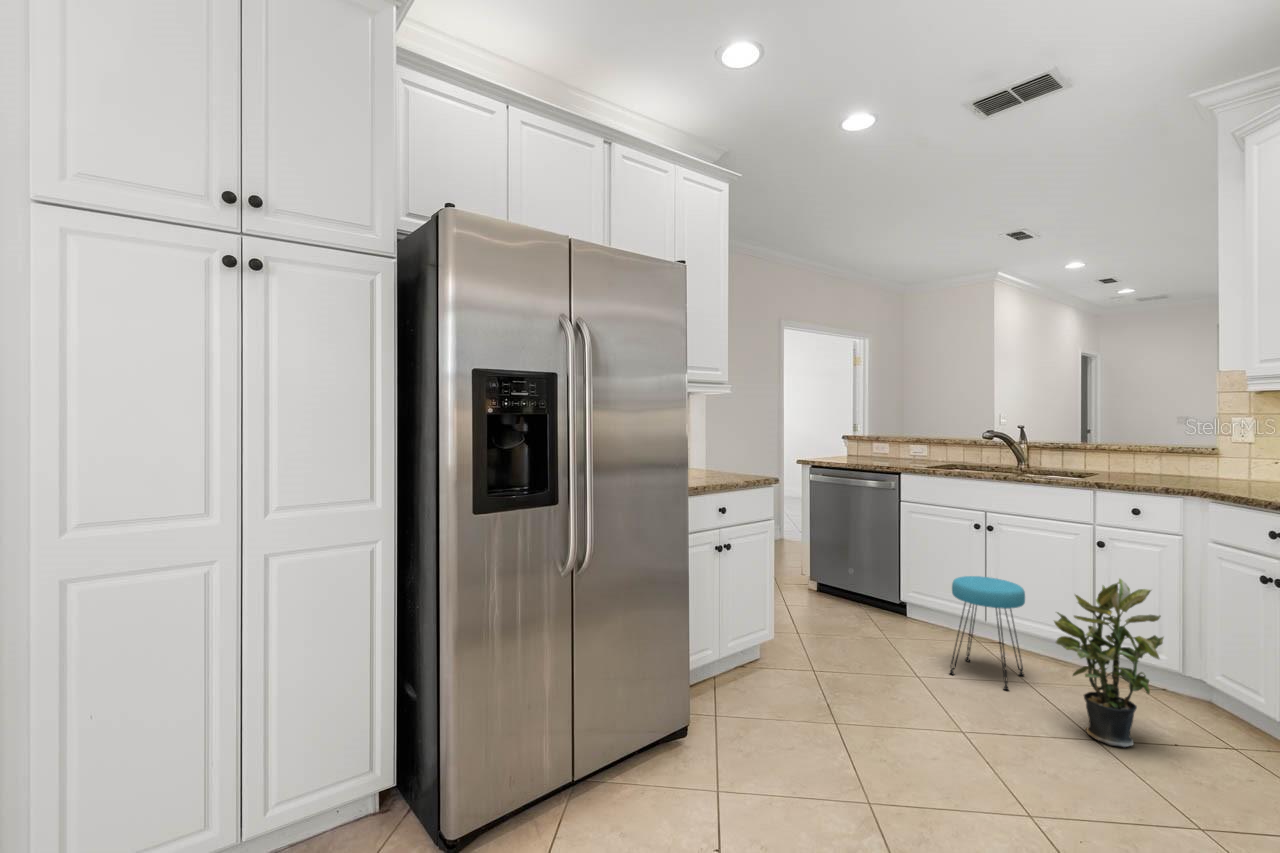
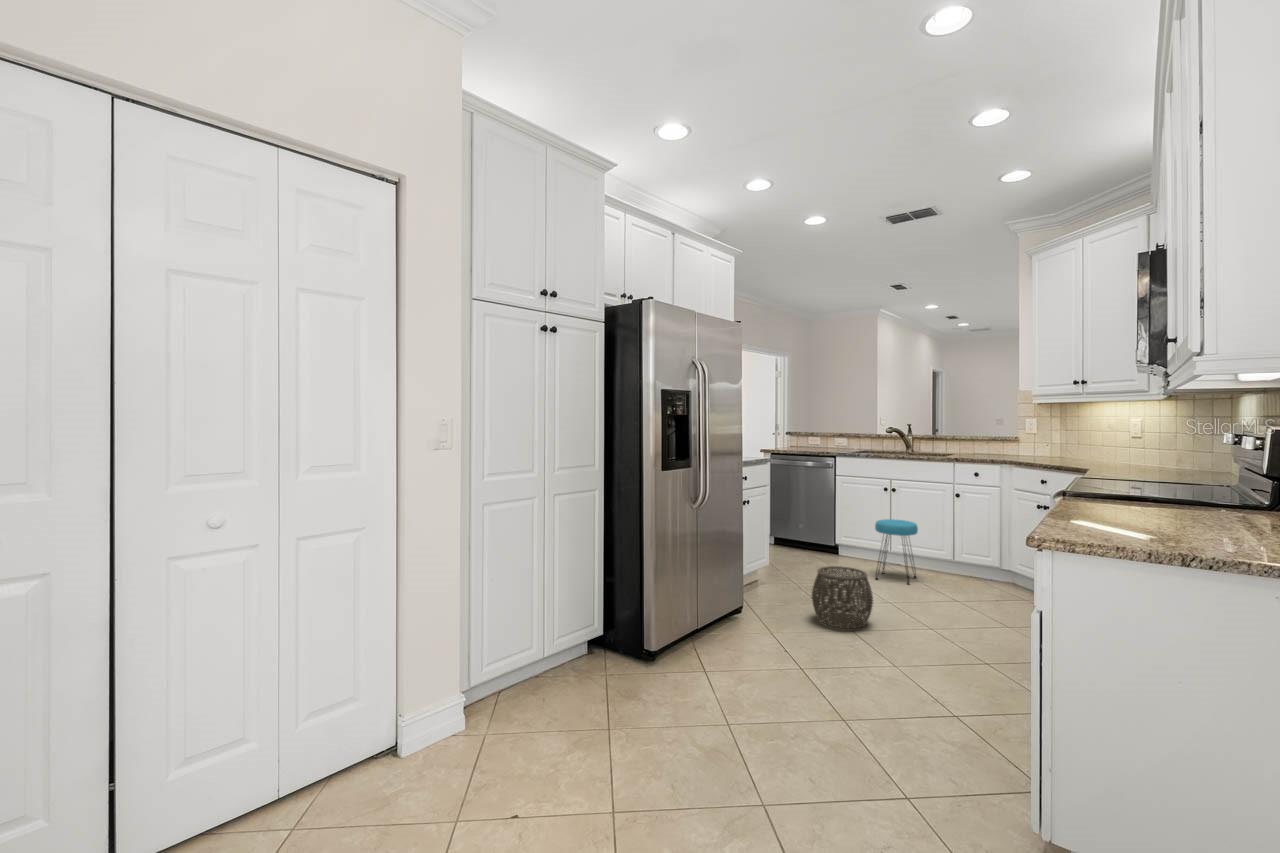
potted plant: present [1054,579,1164,747] -> none [936,510,991,602]
woven basket: none [799,670,912,802] -> present [812,566,873,628]

